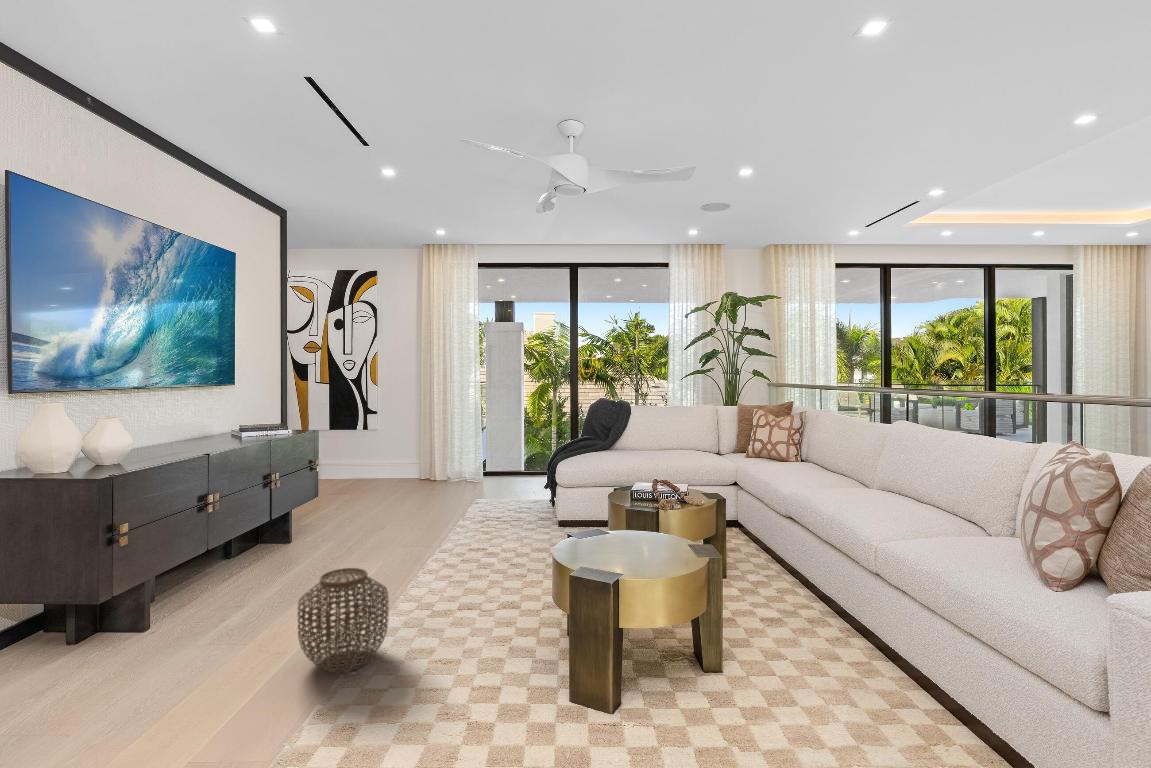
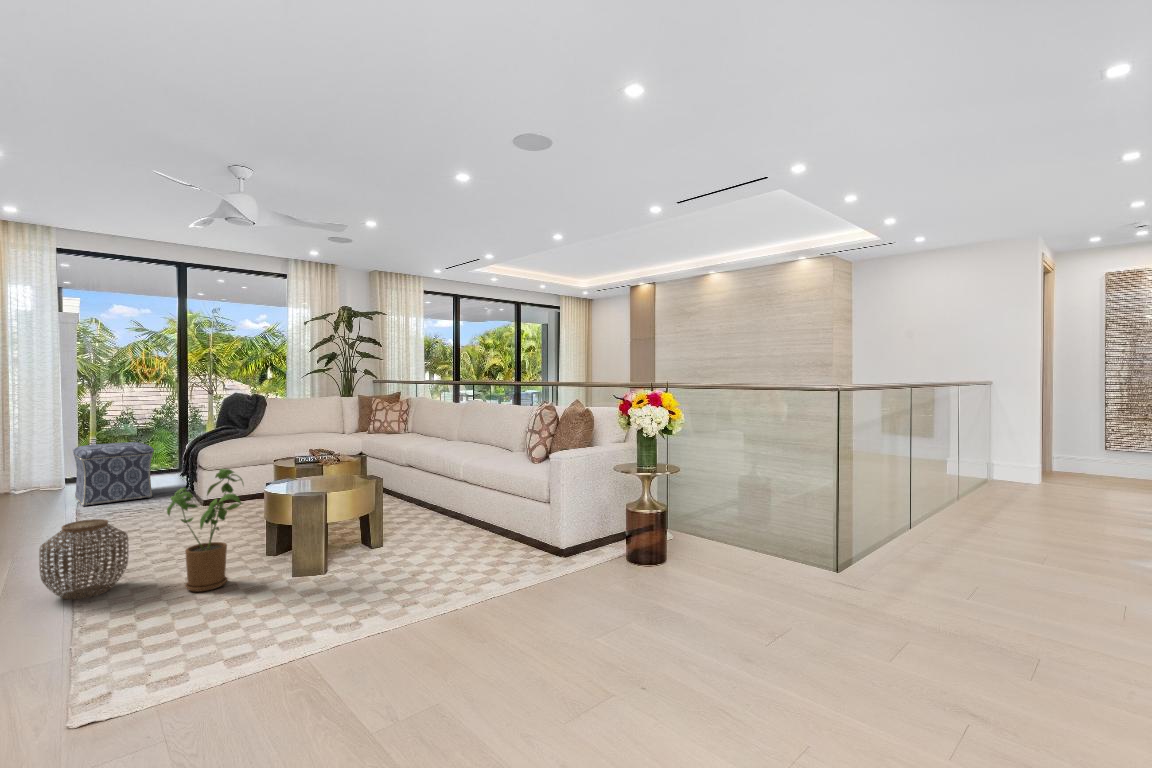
ottoman: none [456,450,517,514] -> present [73,442,154,506]
house plant: none [407,529,505,713] -> present [167,469,244,592]

